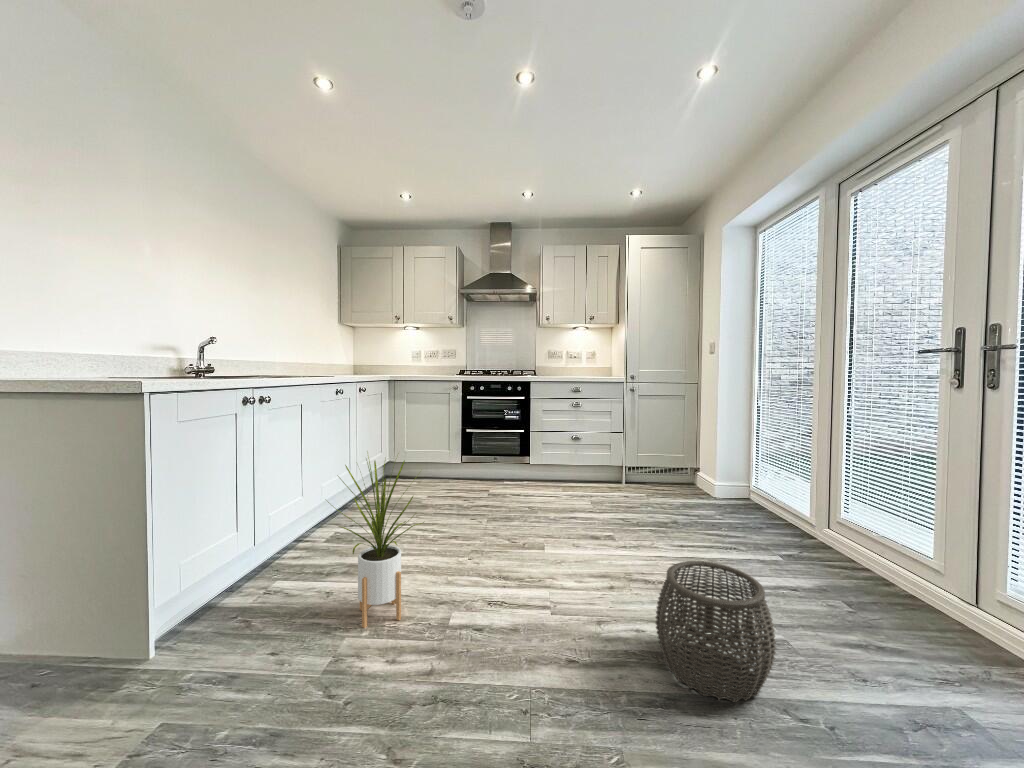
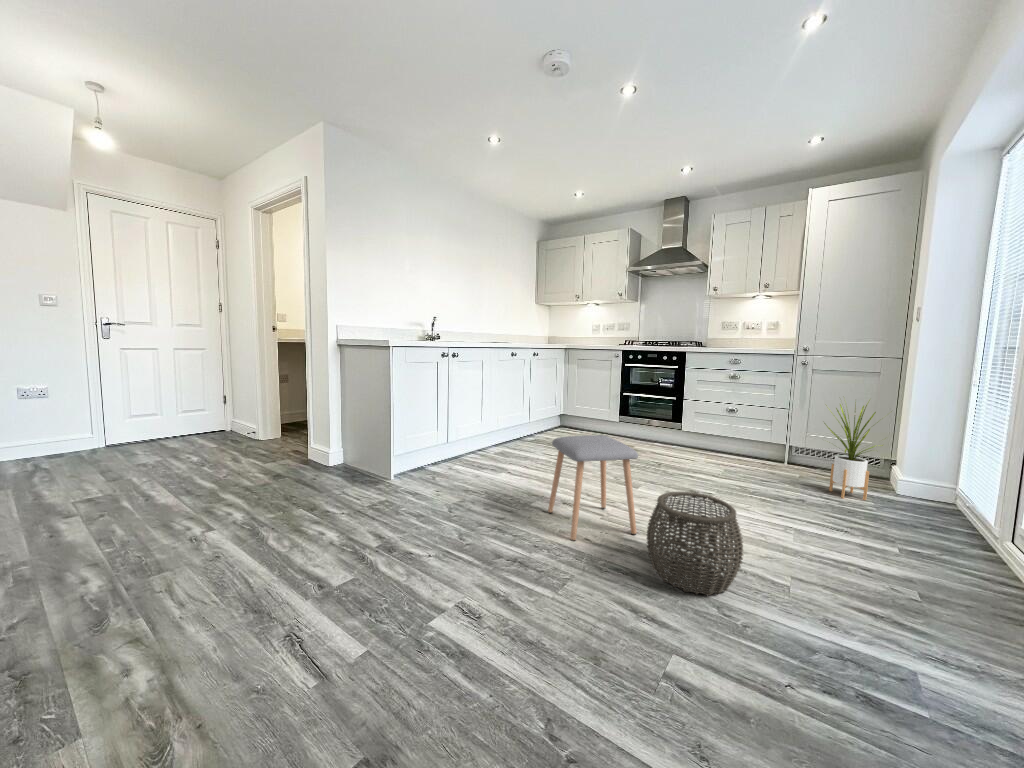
house plant: present [328,457,424,628] -> present [824,400,883,500]
stool: none [481,501,607,671] -> present [548,435,638,541]

